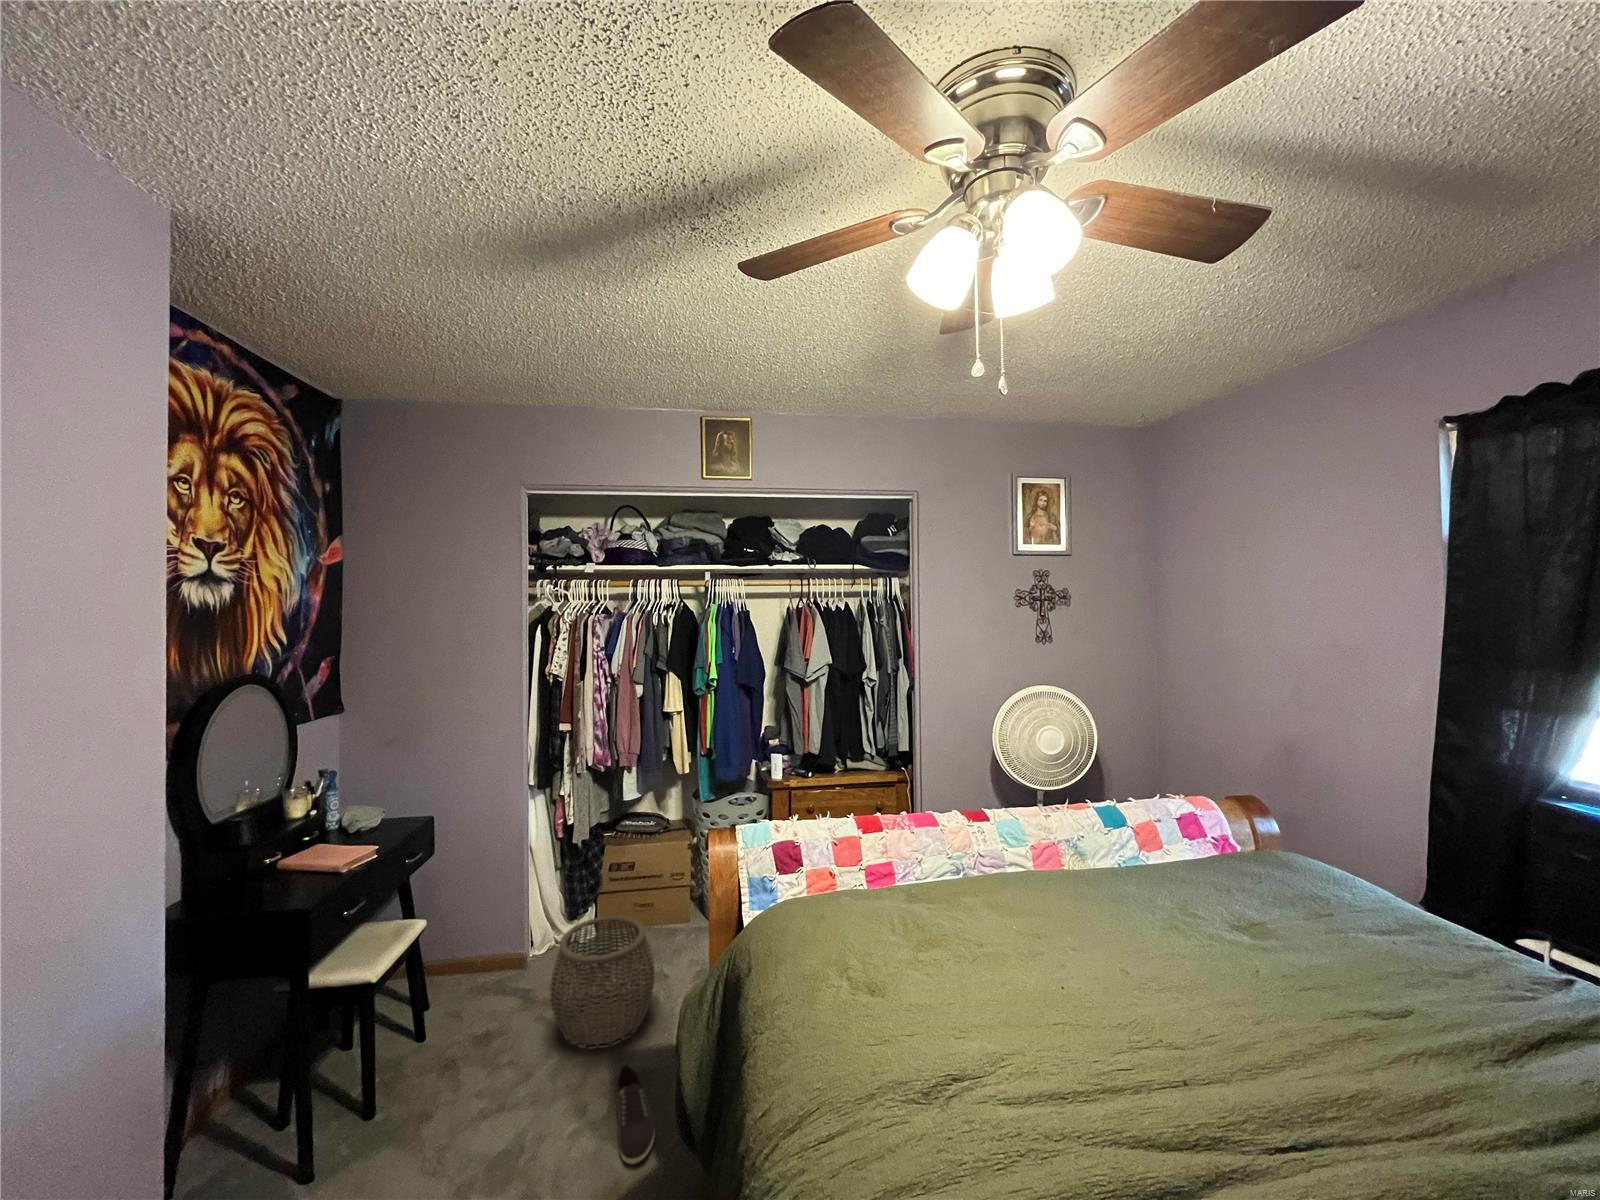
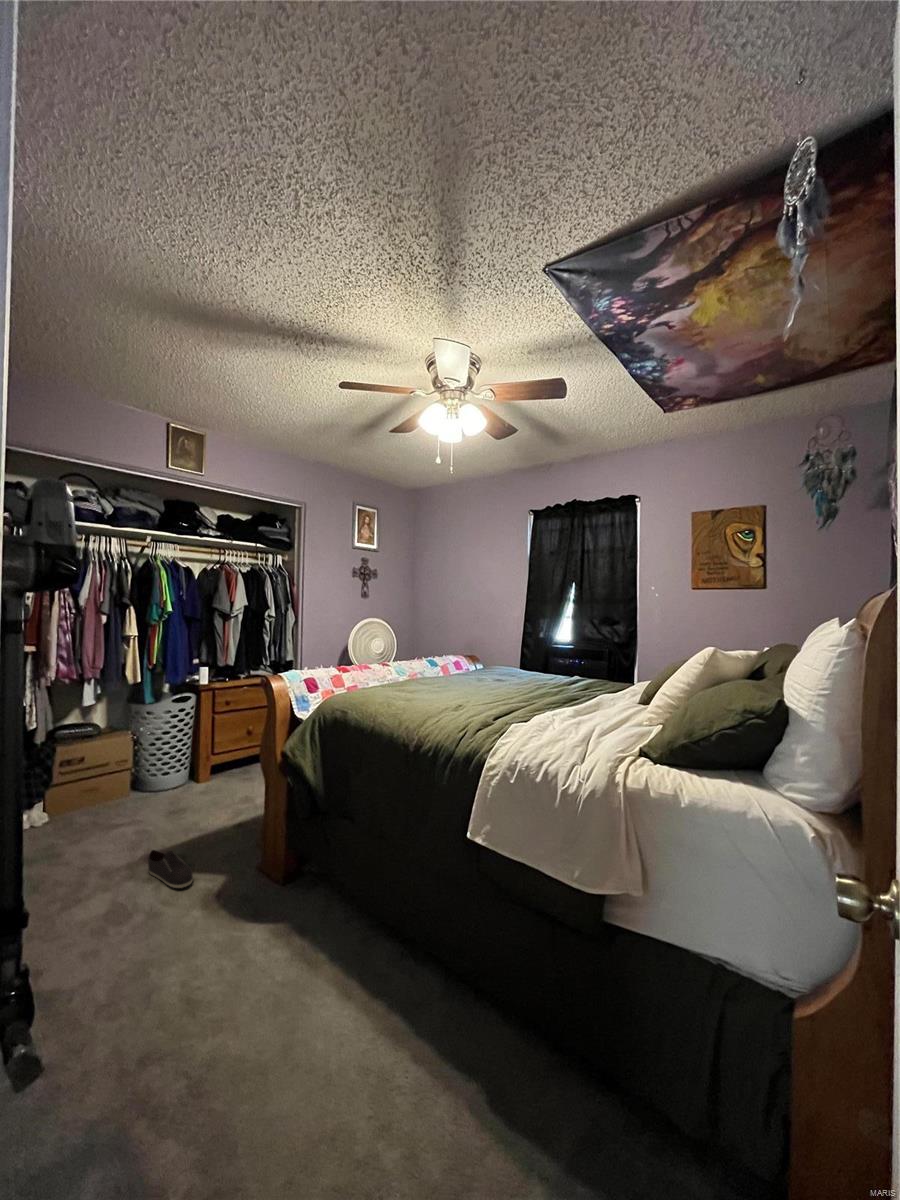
woven basket: present [550,916,655,1047] -> none [55,775,147,864]

